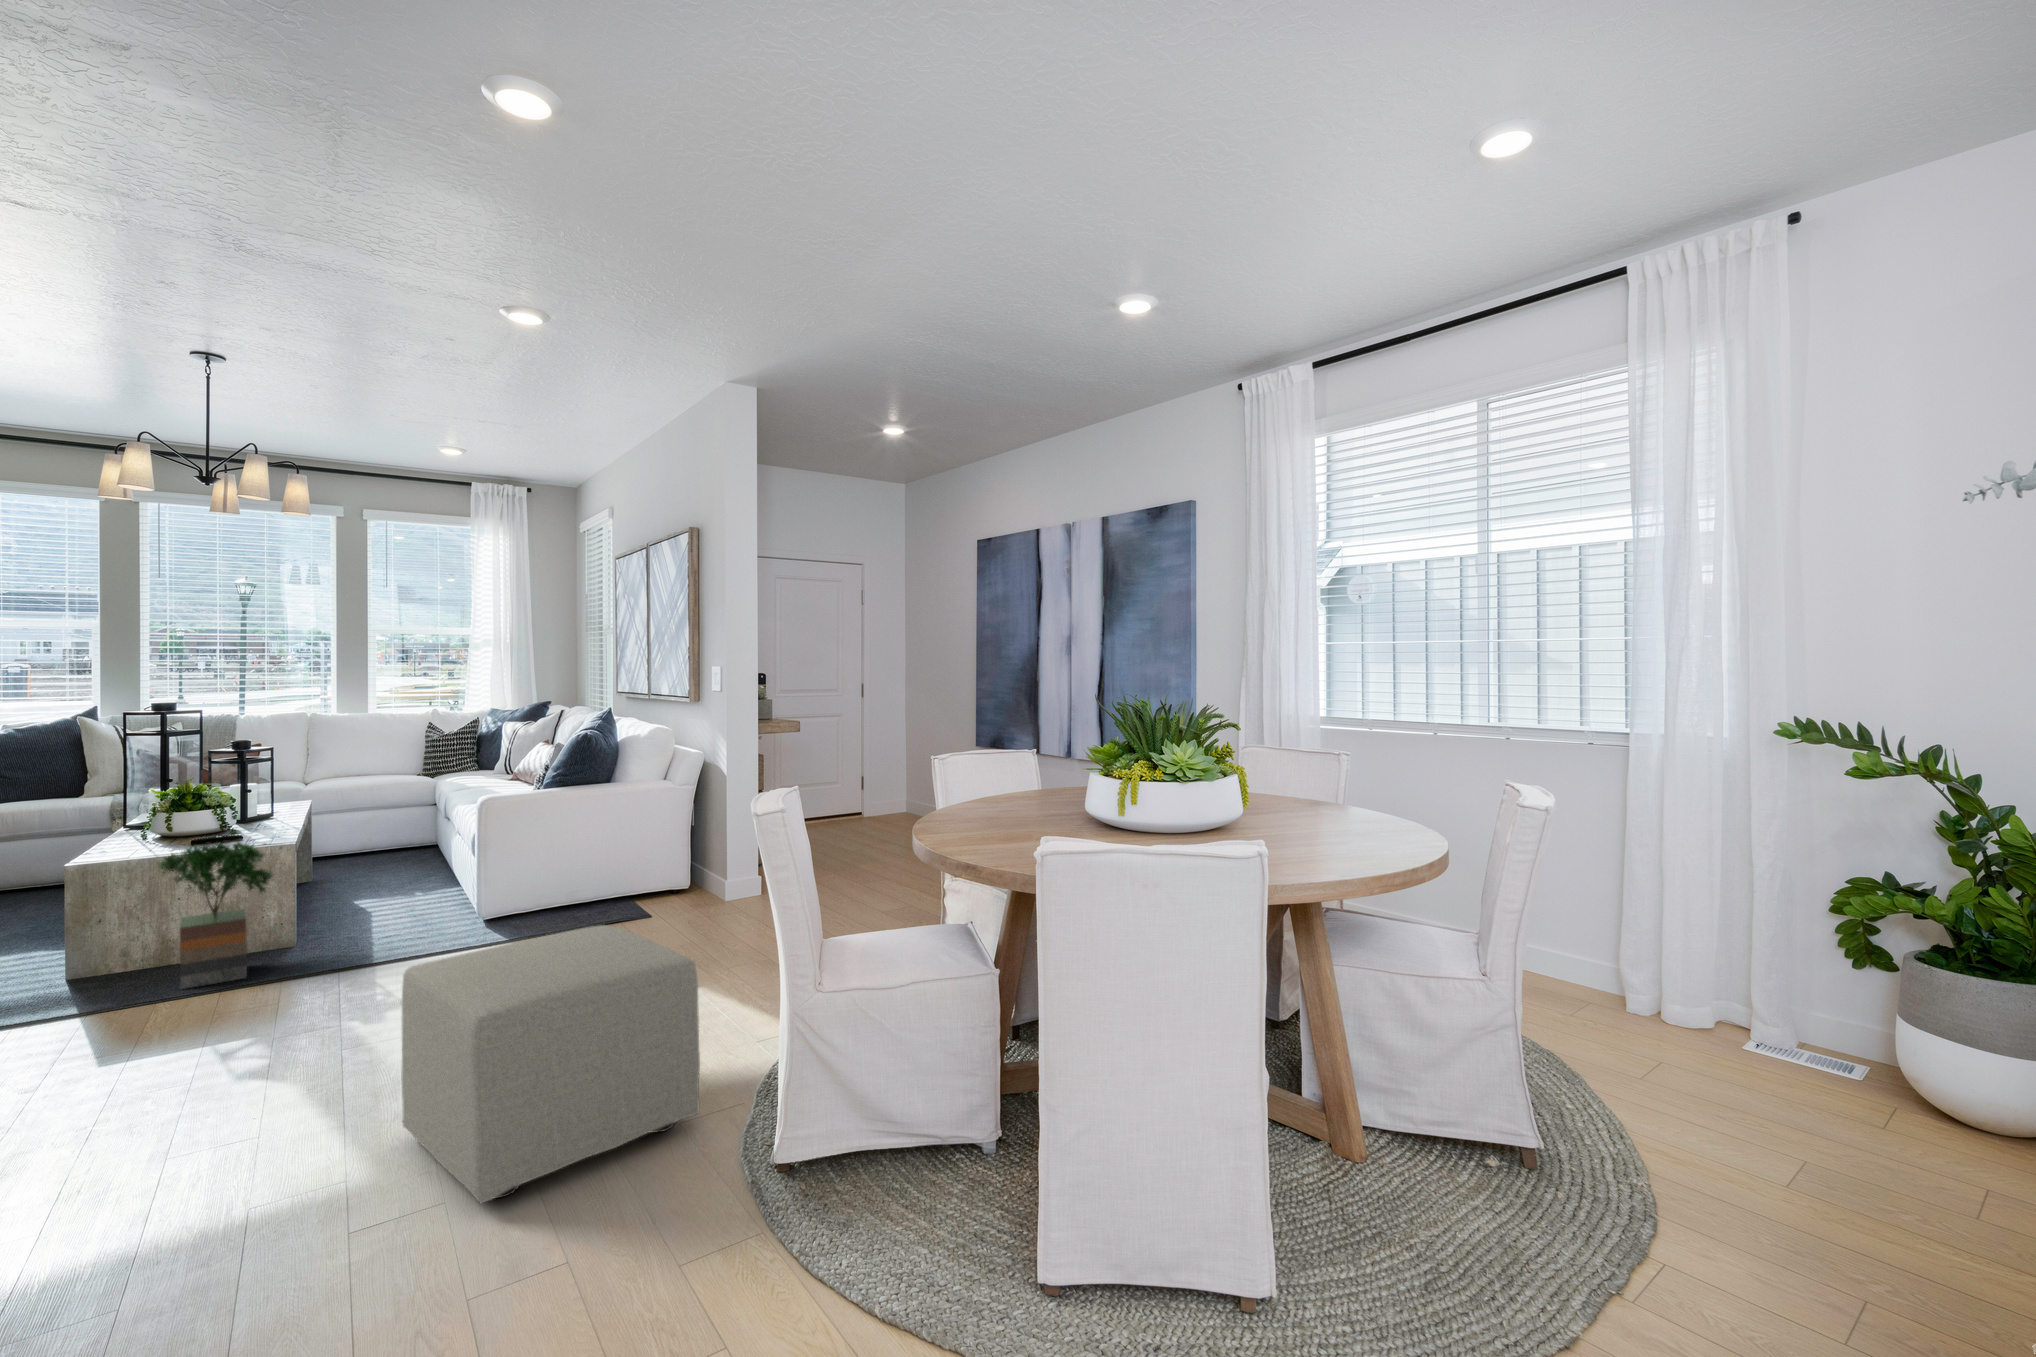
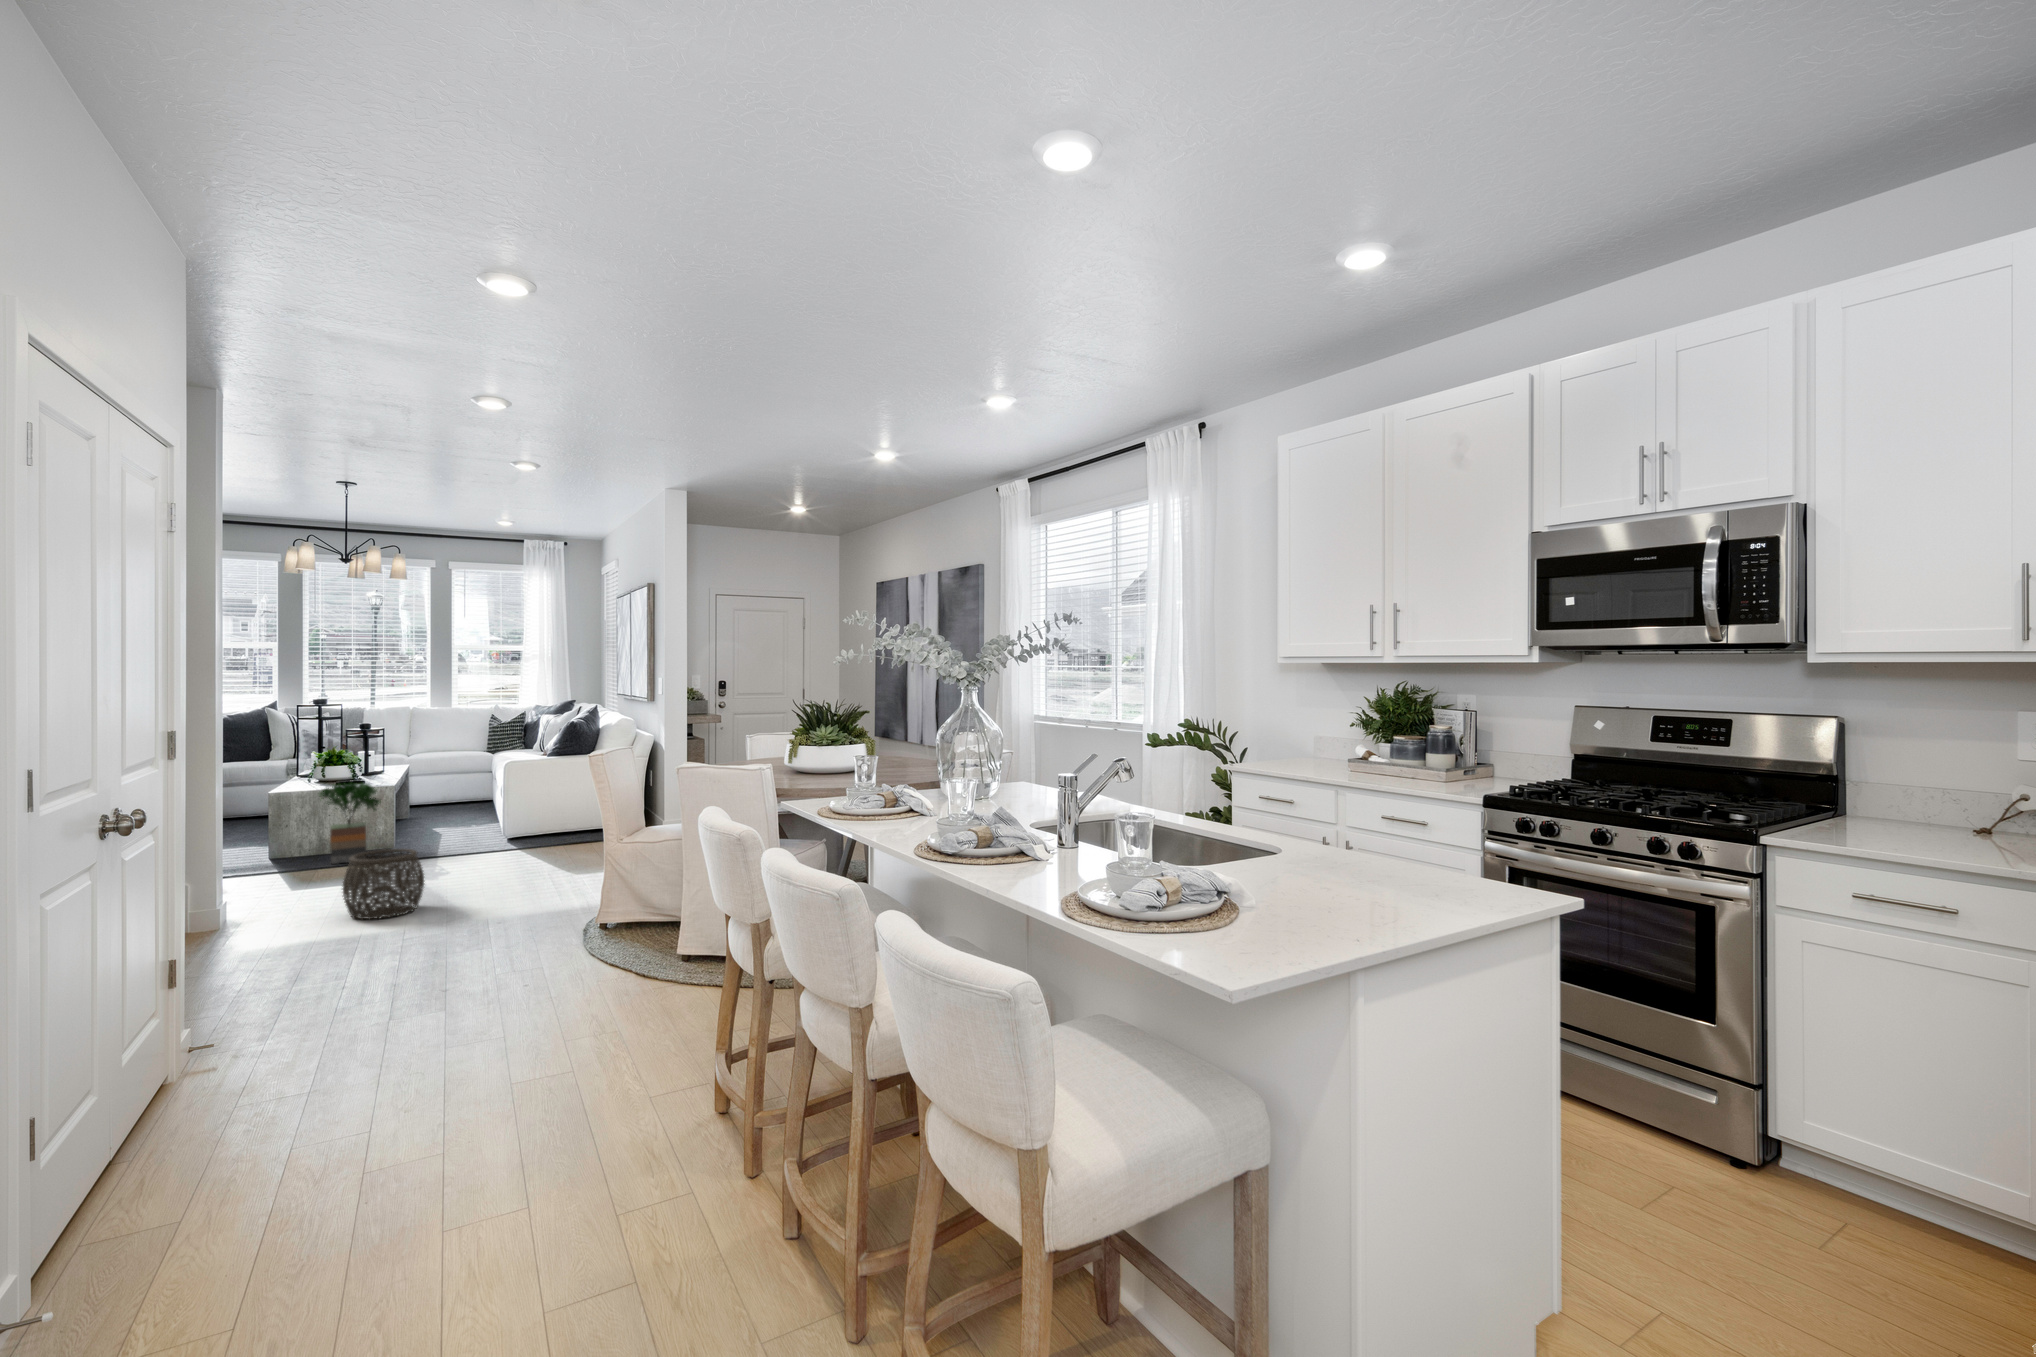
ottoman: present [402,925,700,1203] -> none [433,821,575,934]
woven basket: none [201,991,379,1157] -> present [342,849,424,919]

